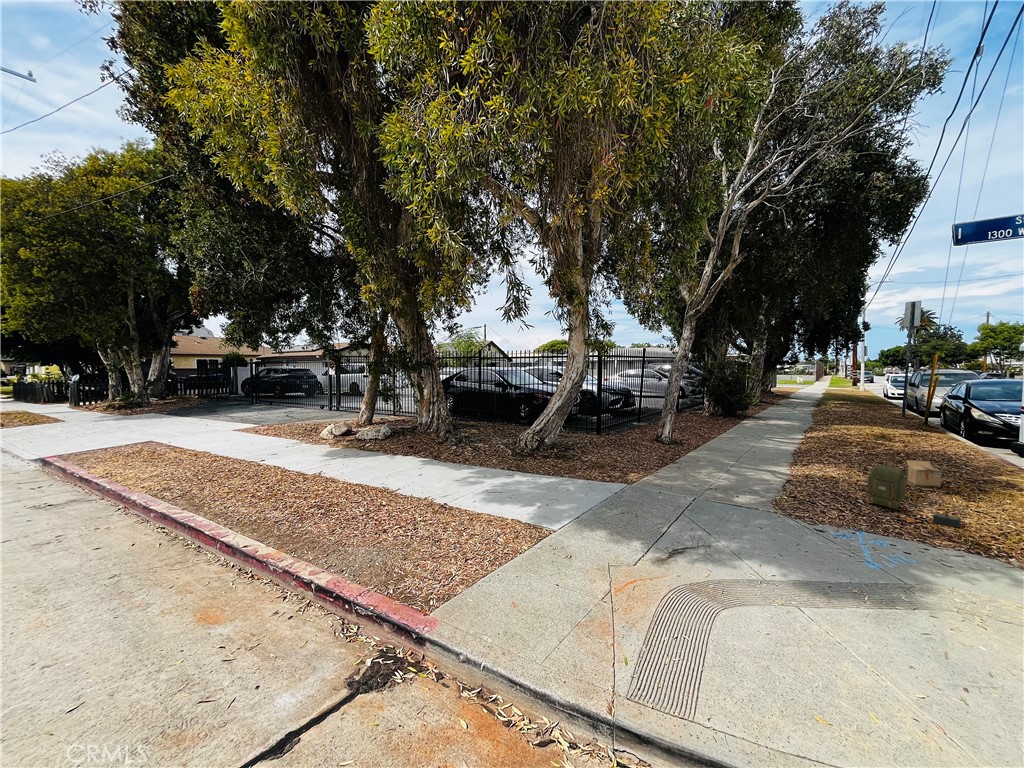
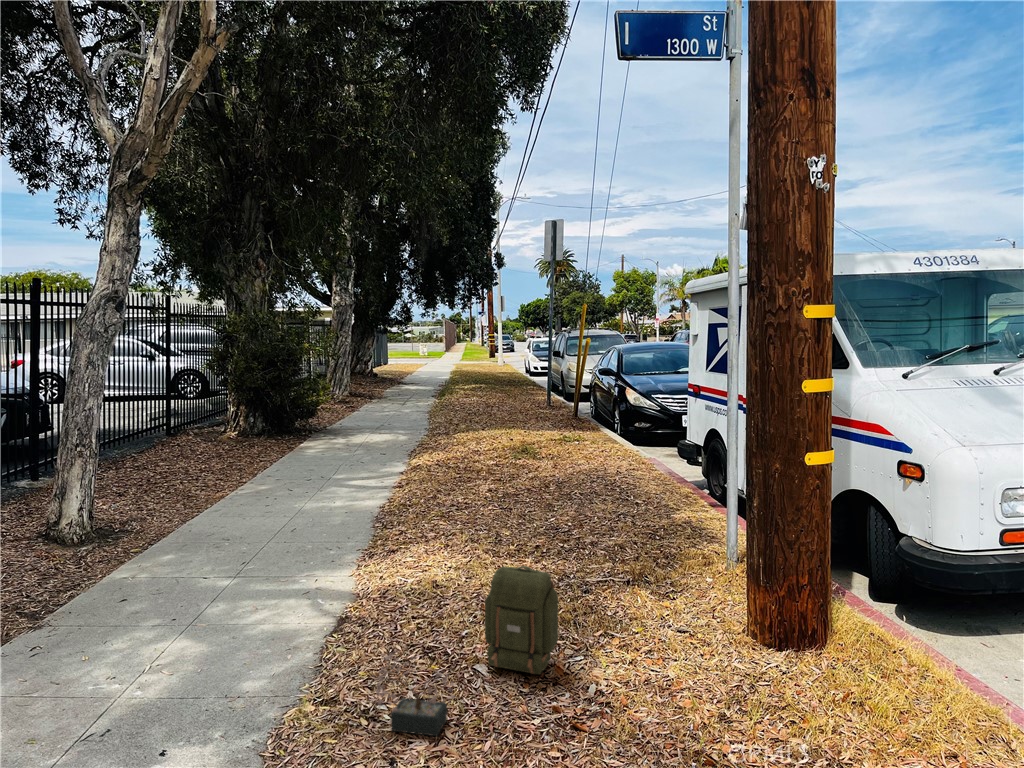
cardboard box: present [906,460,942,487] -> none [554,512,617,569]
decorative plant: present [924,494,968,527] -> present [372,651,455,736]

